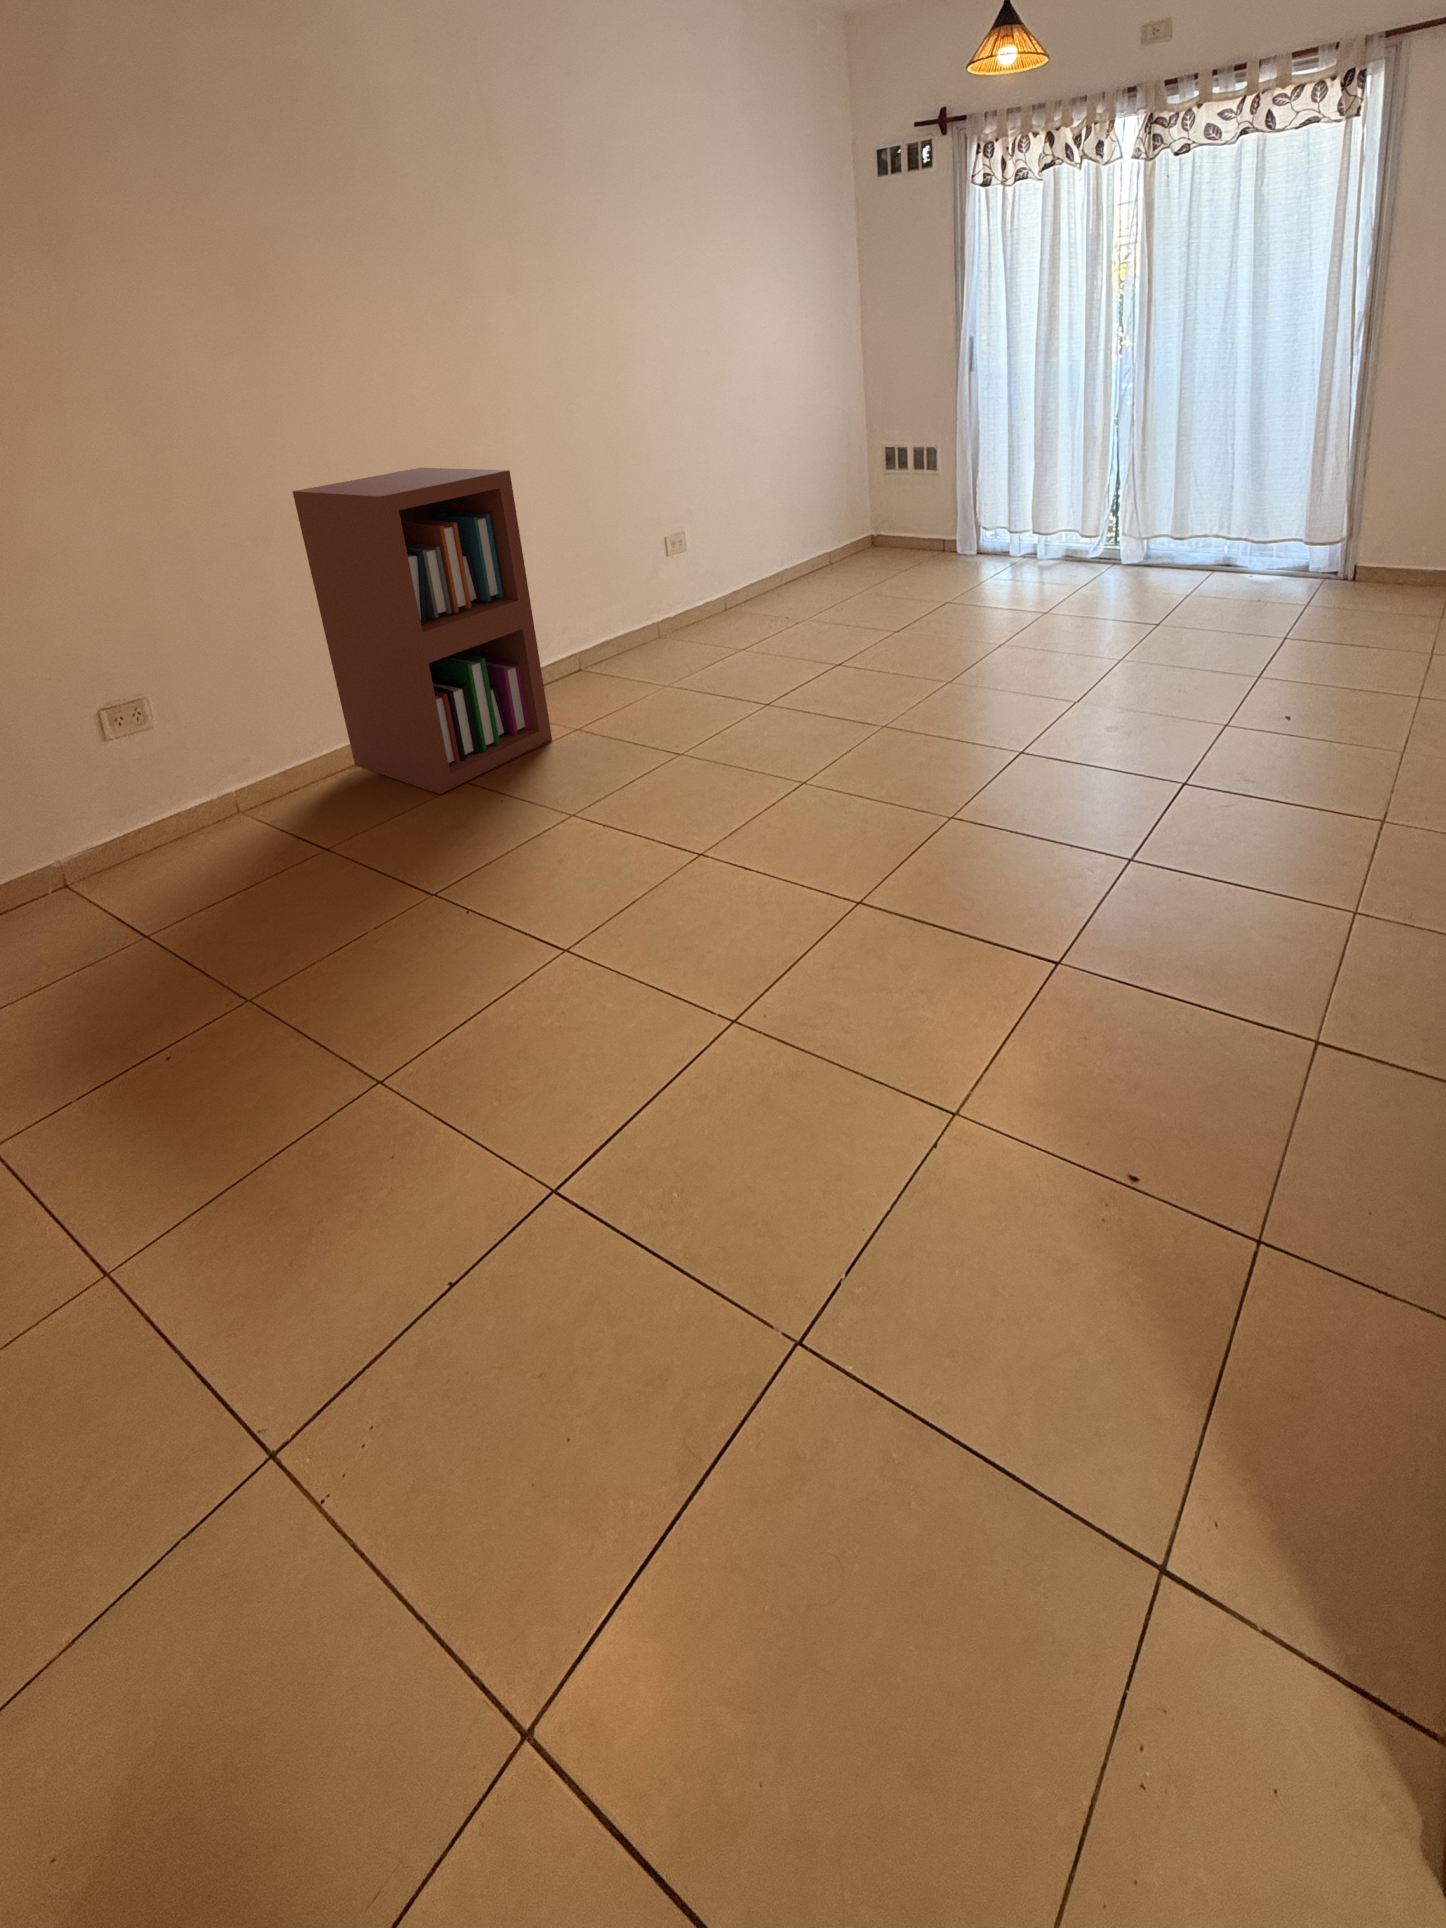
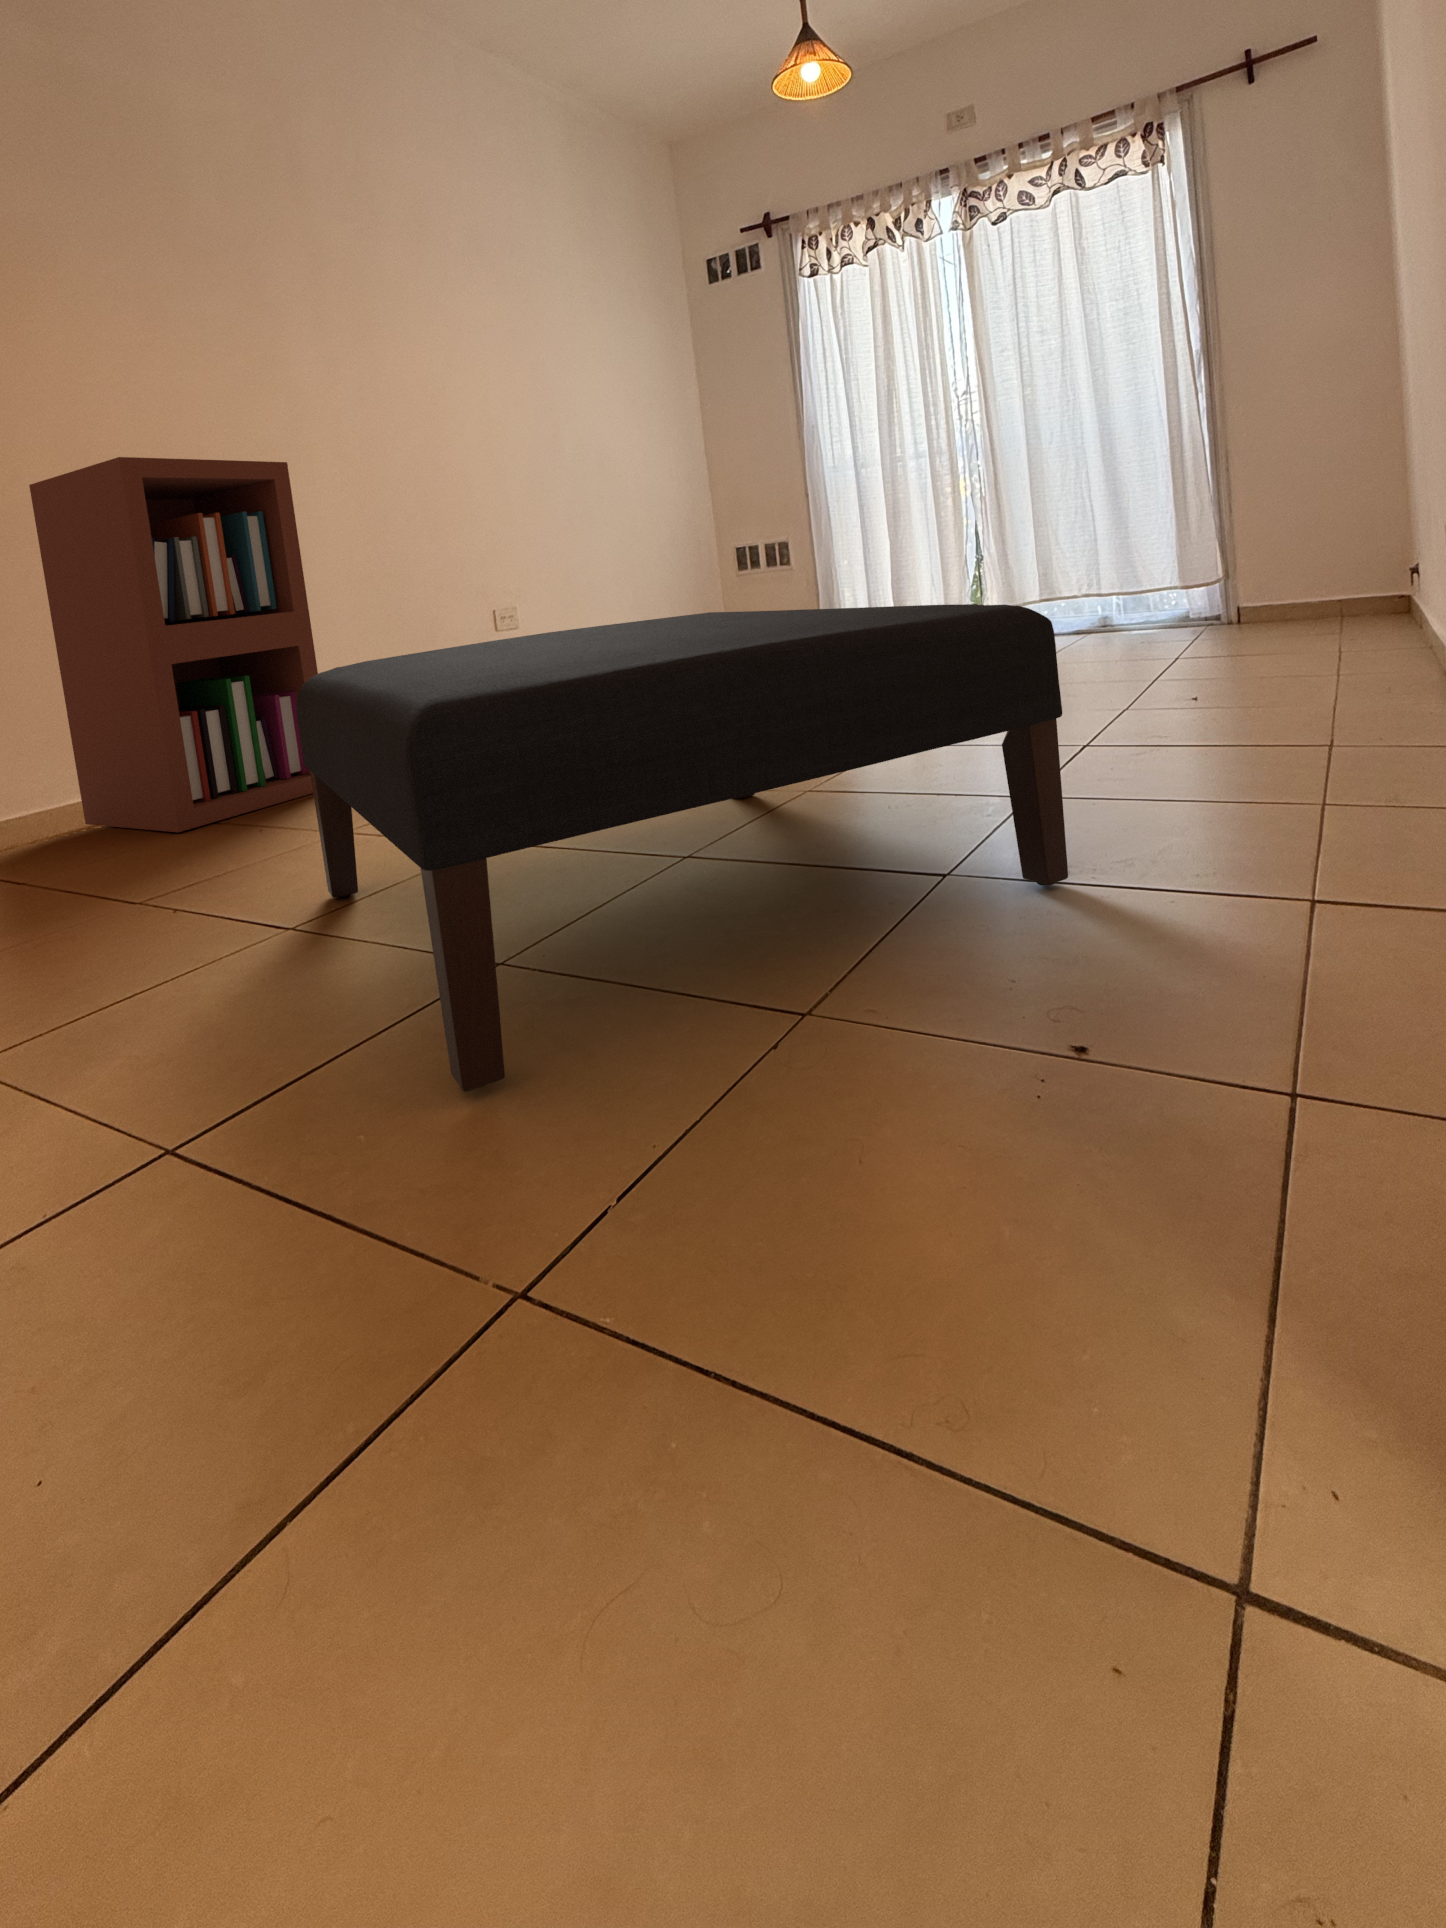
ottoman: none [567,680,1161,1169] -> present [297,604,1068,1092]

